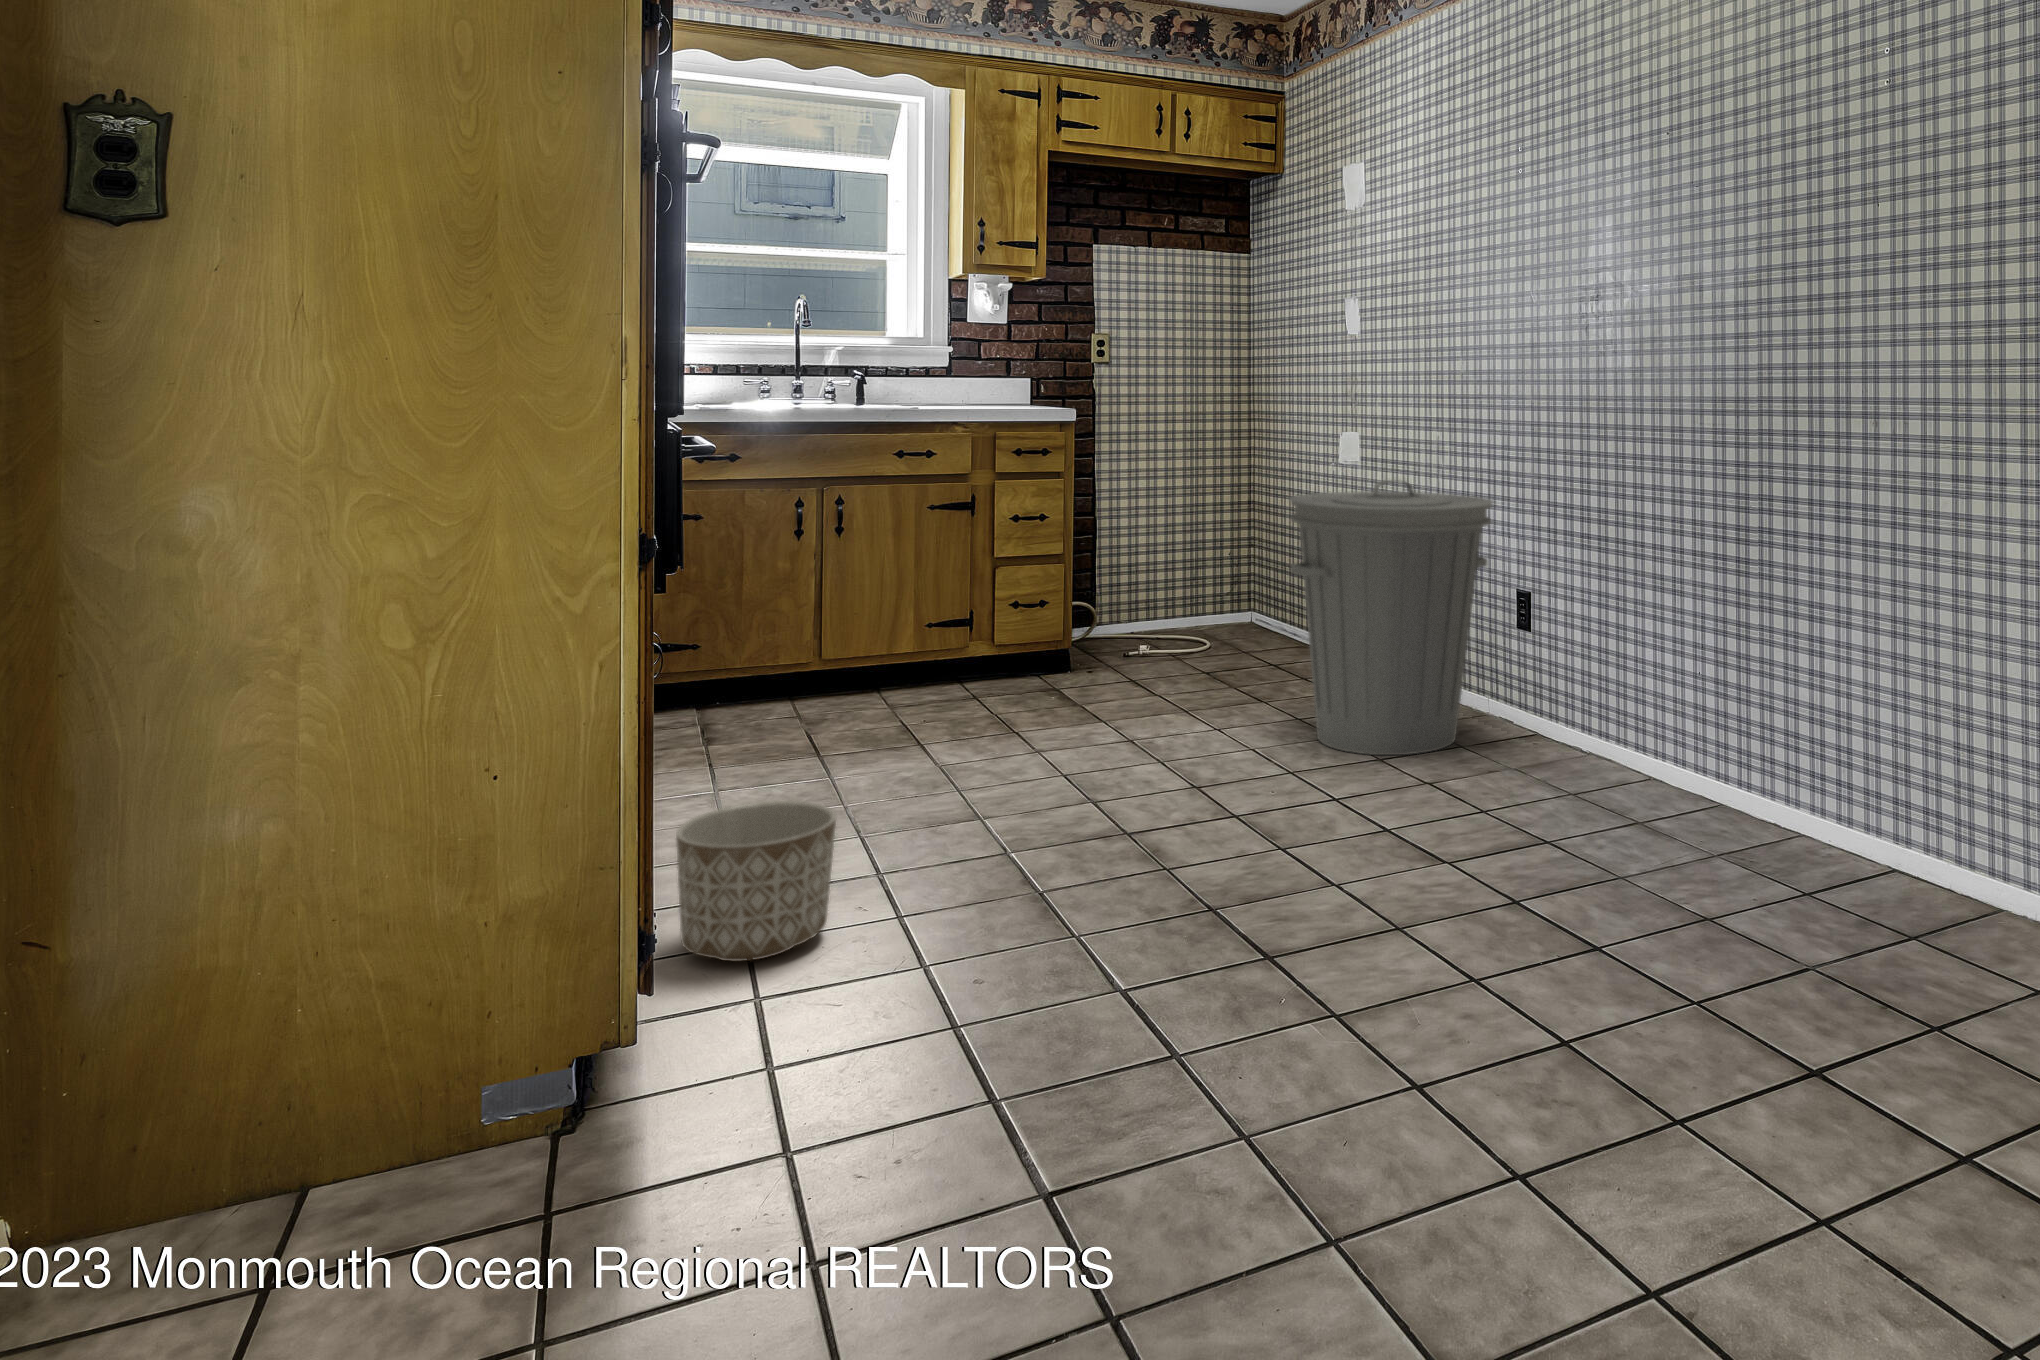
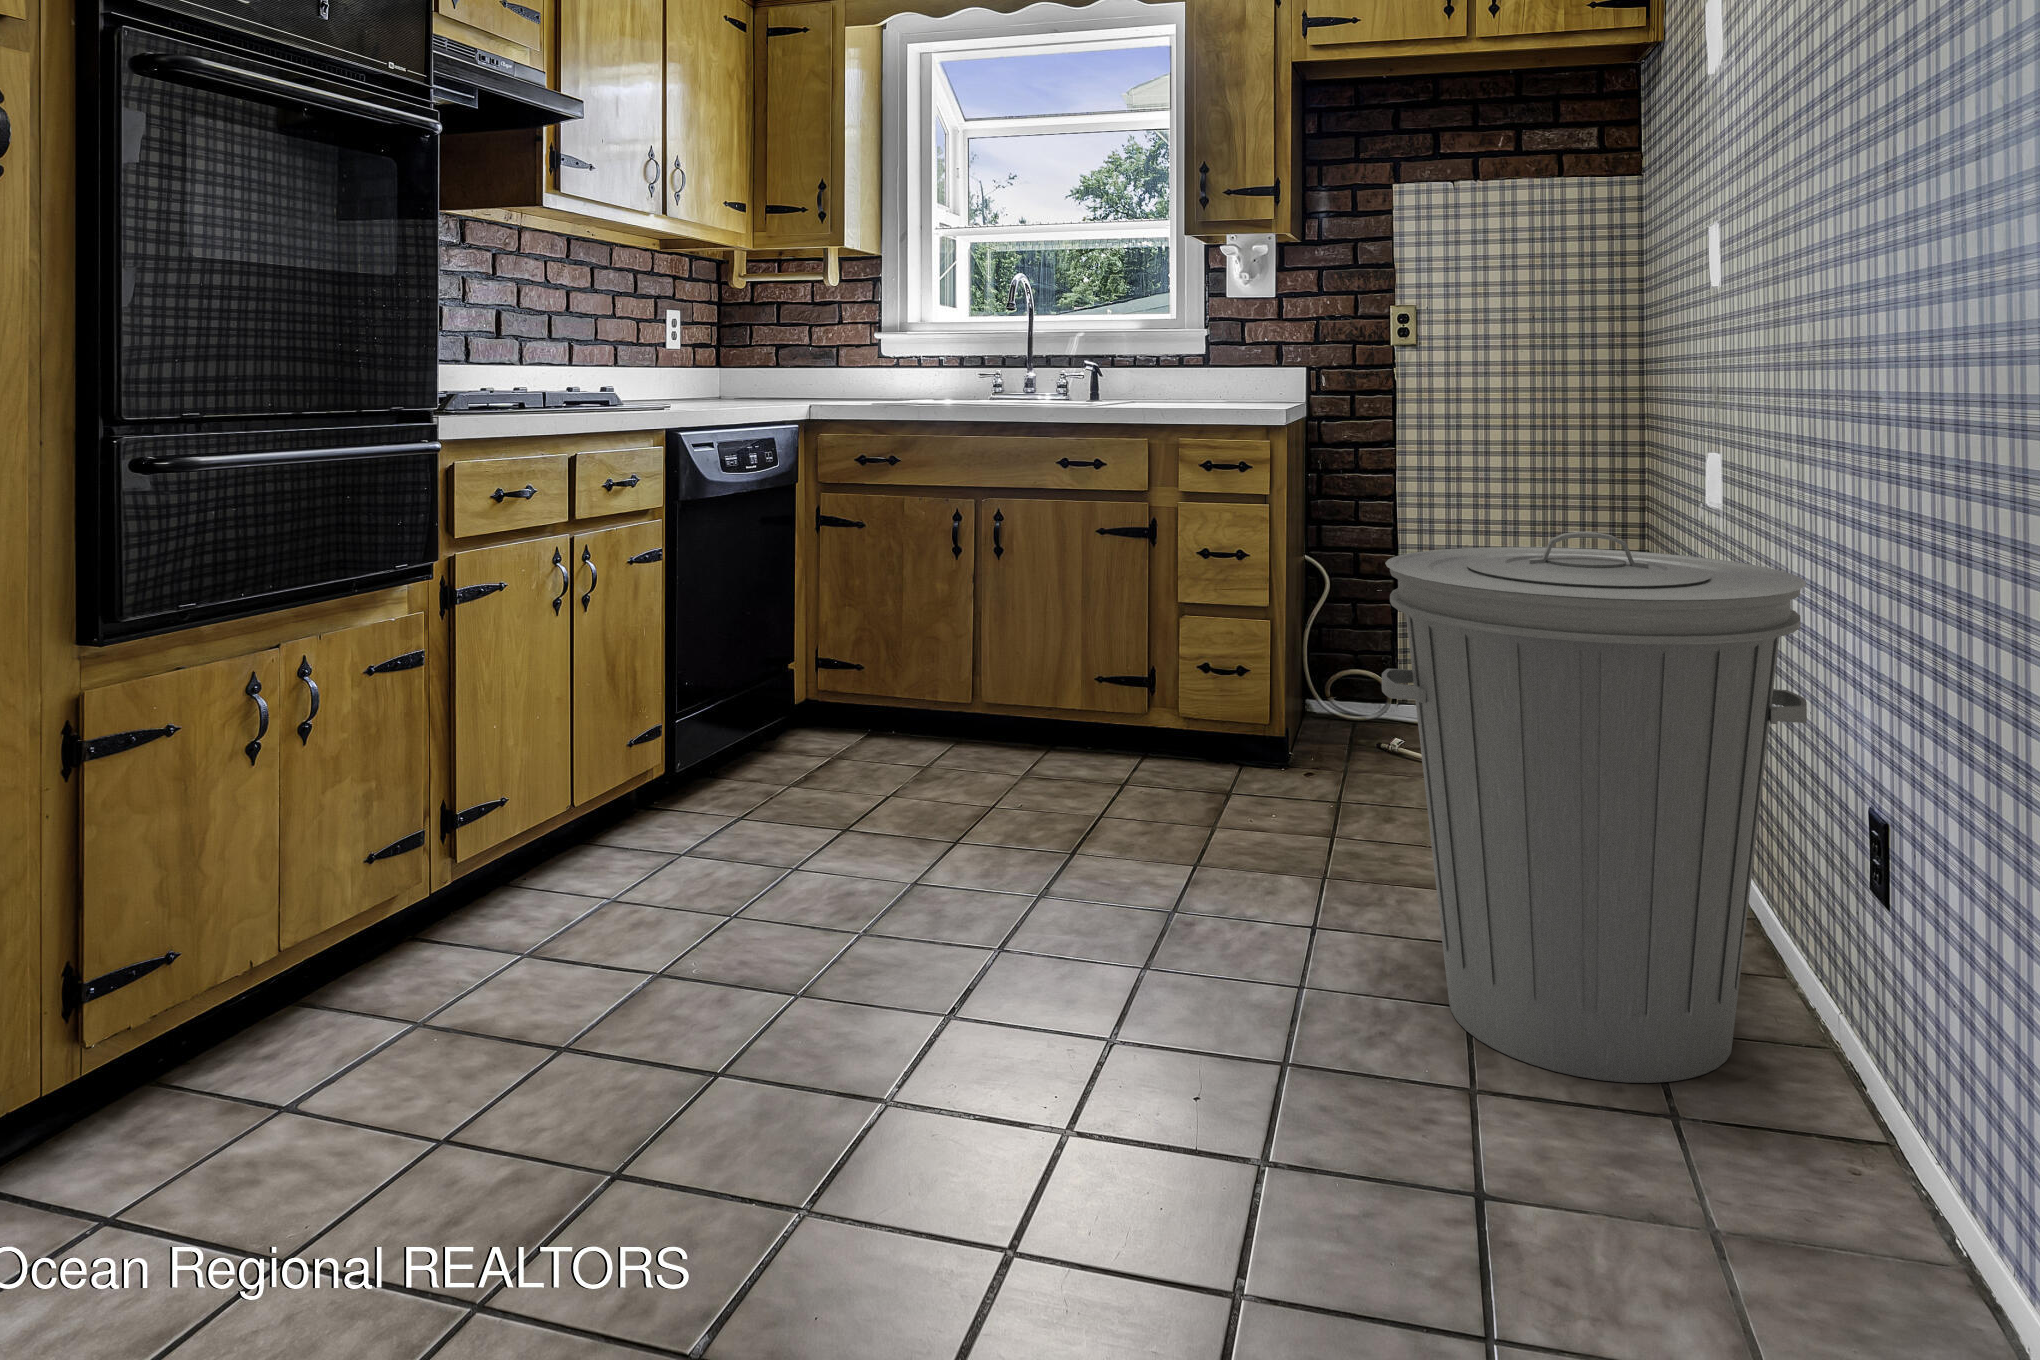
planter: present [676,801,836,961] -> none [141,923,366,1158]

